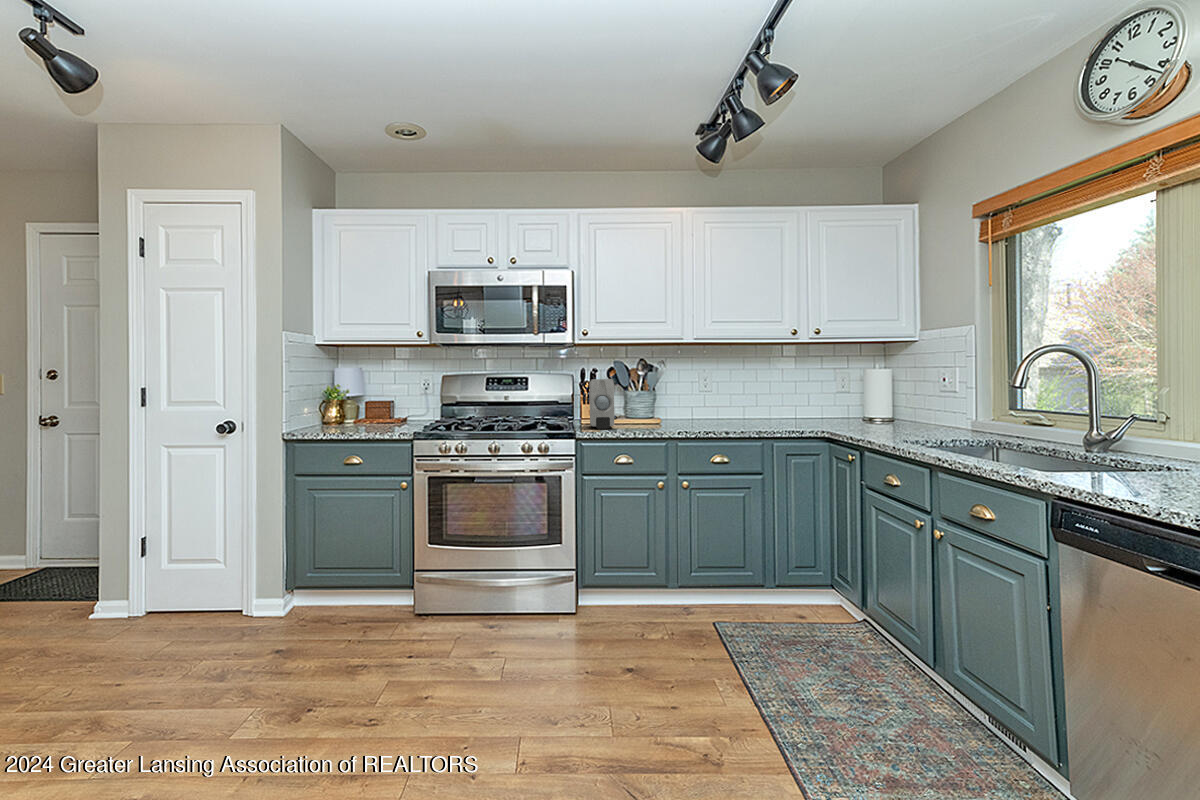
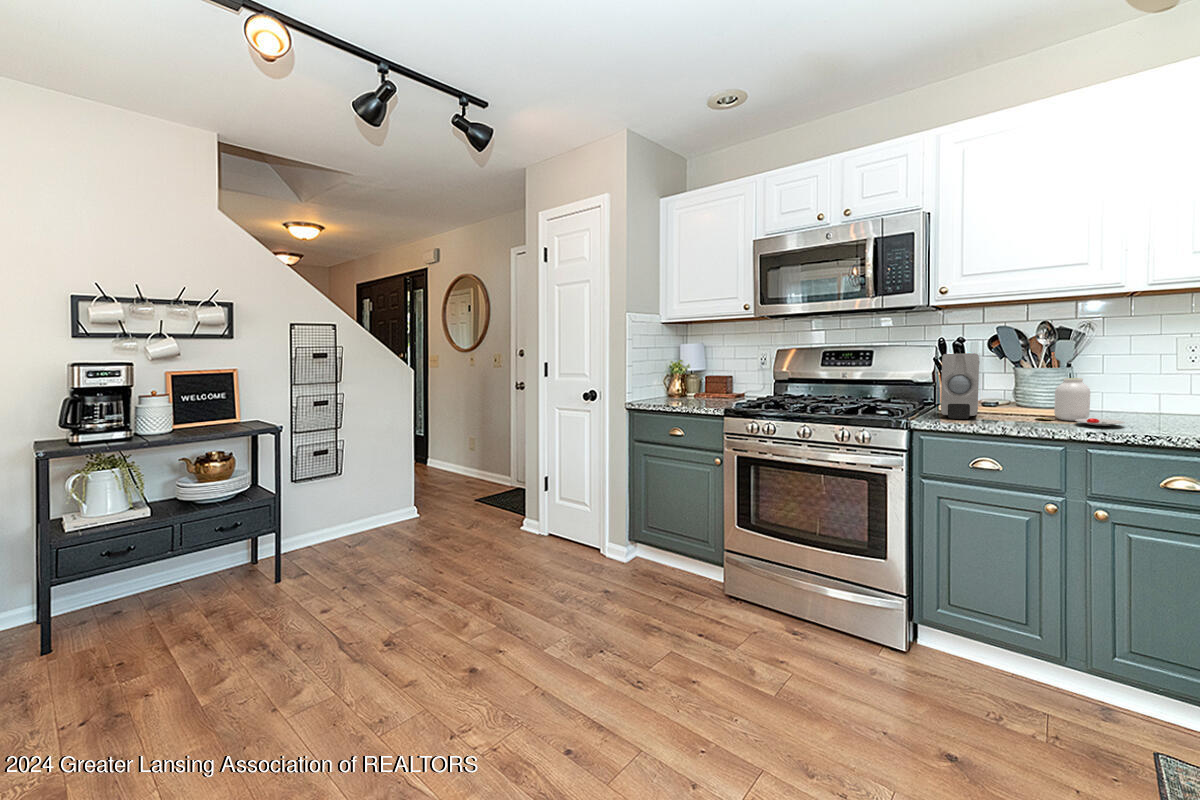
jar: none [646,398,693,428] -> present [1036,378,1125,426]

